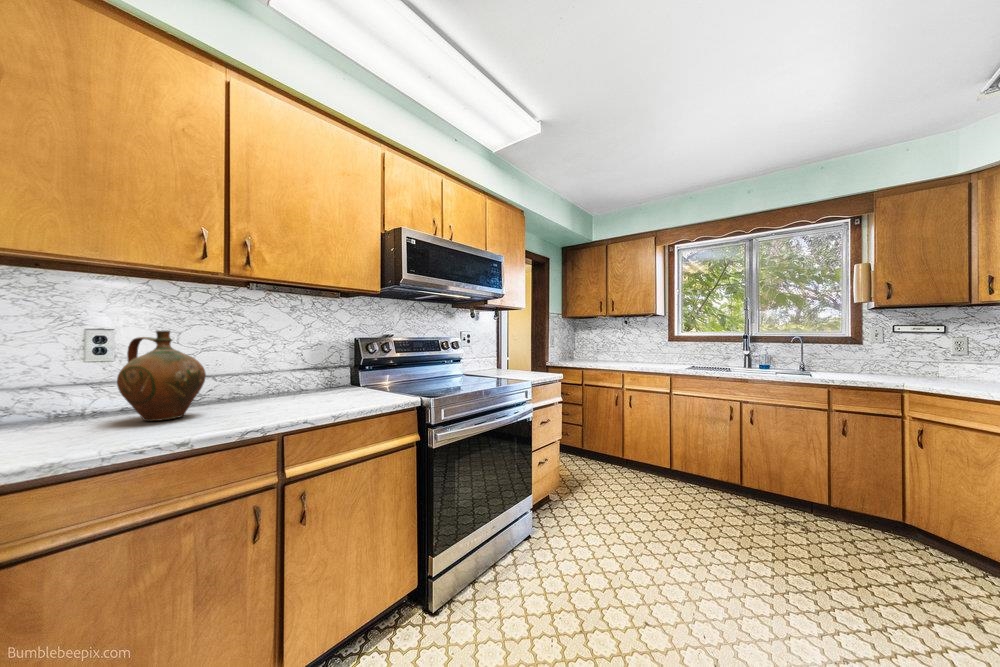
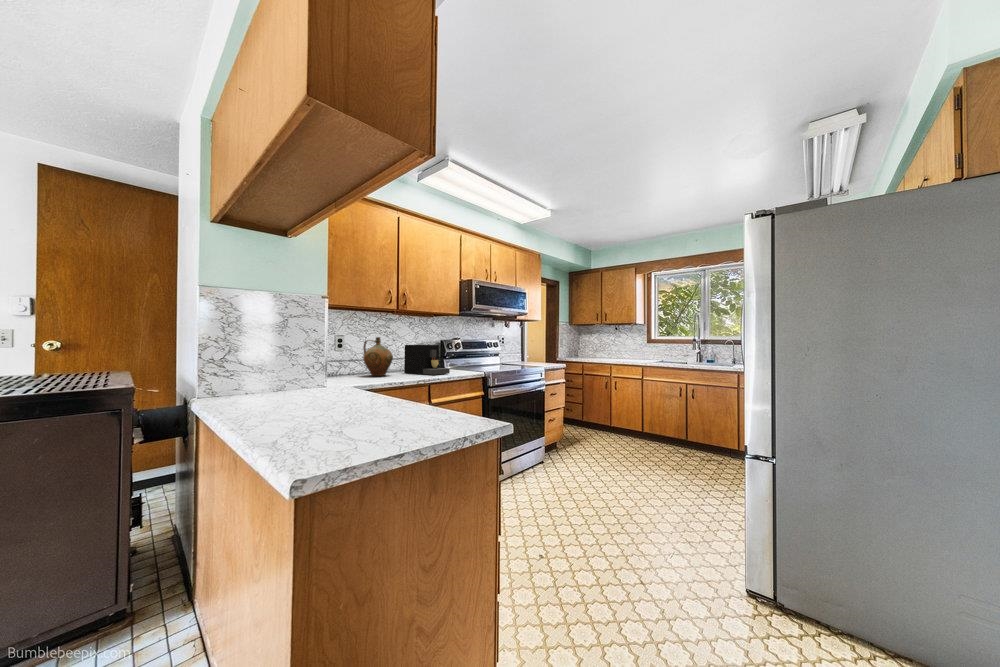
coffee maker: none [252,346,343,413] -> present [404,345,450,375]

